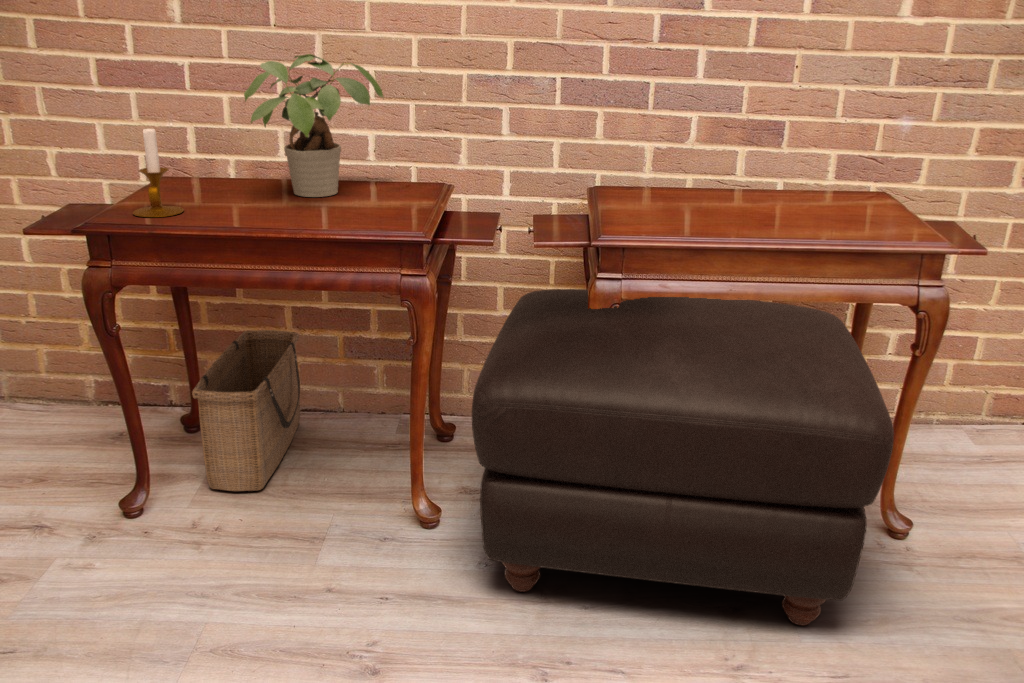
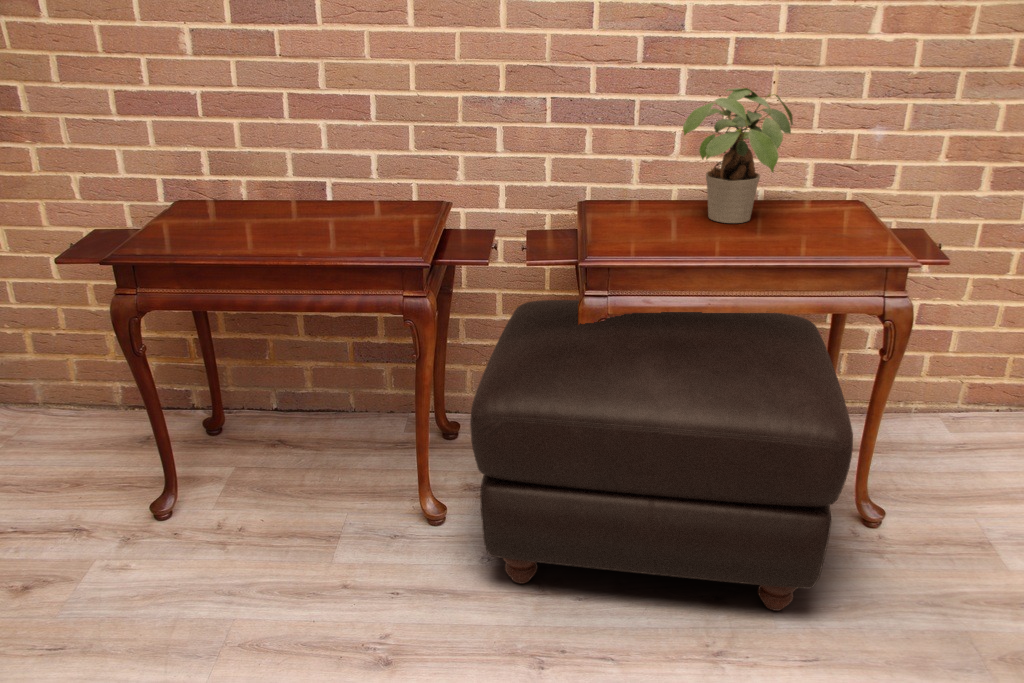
potted plant: present [244,54,383,197] -> present [683,88,793,223]
candlestick: present [133,129,184,217] -> none [156,166,202,248]
basket: present [192,330,300,491] -> none [215,339,315,492]

